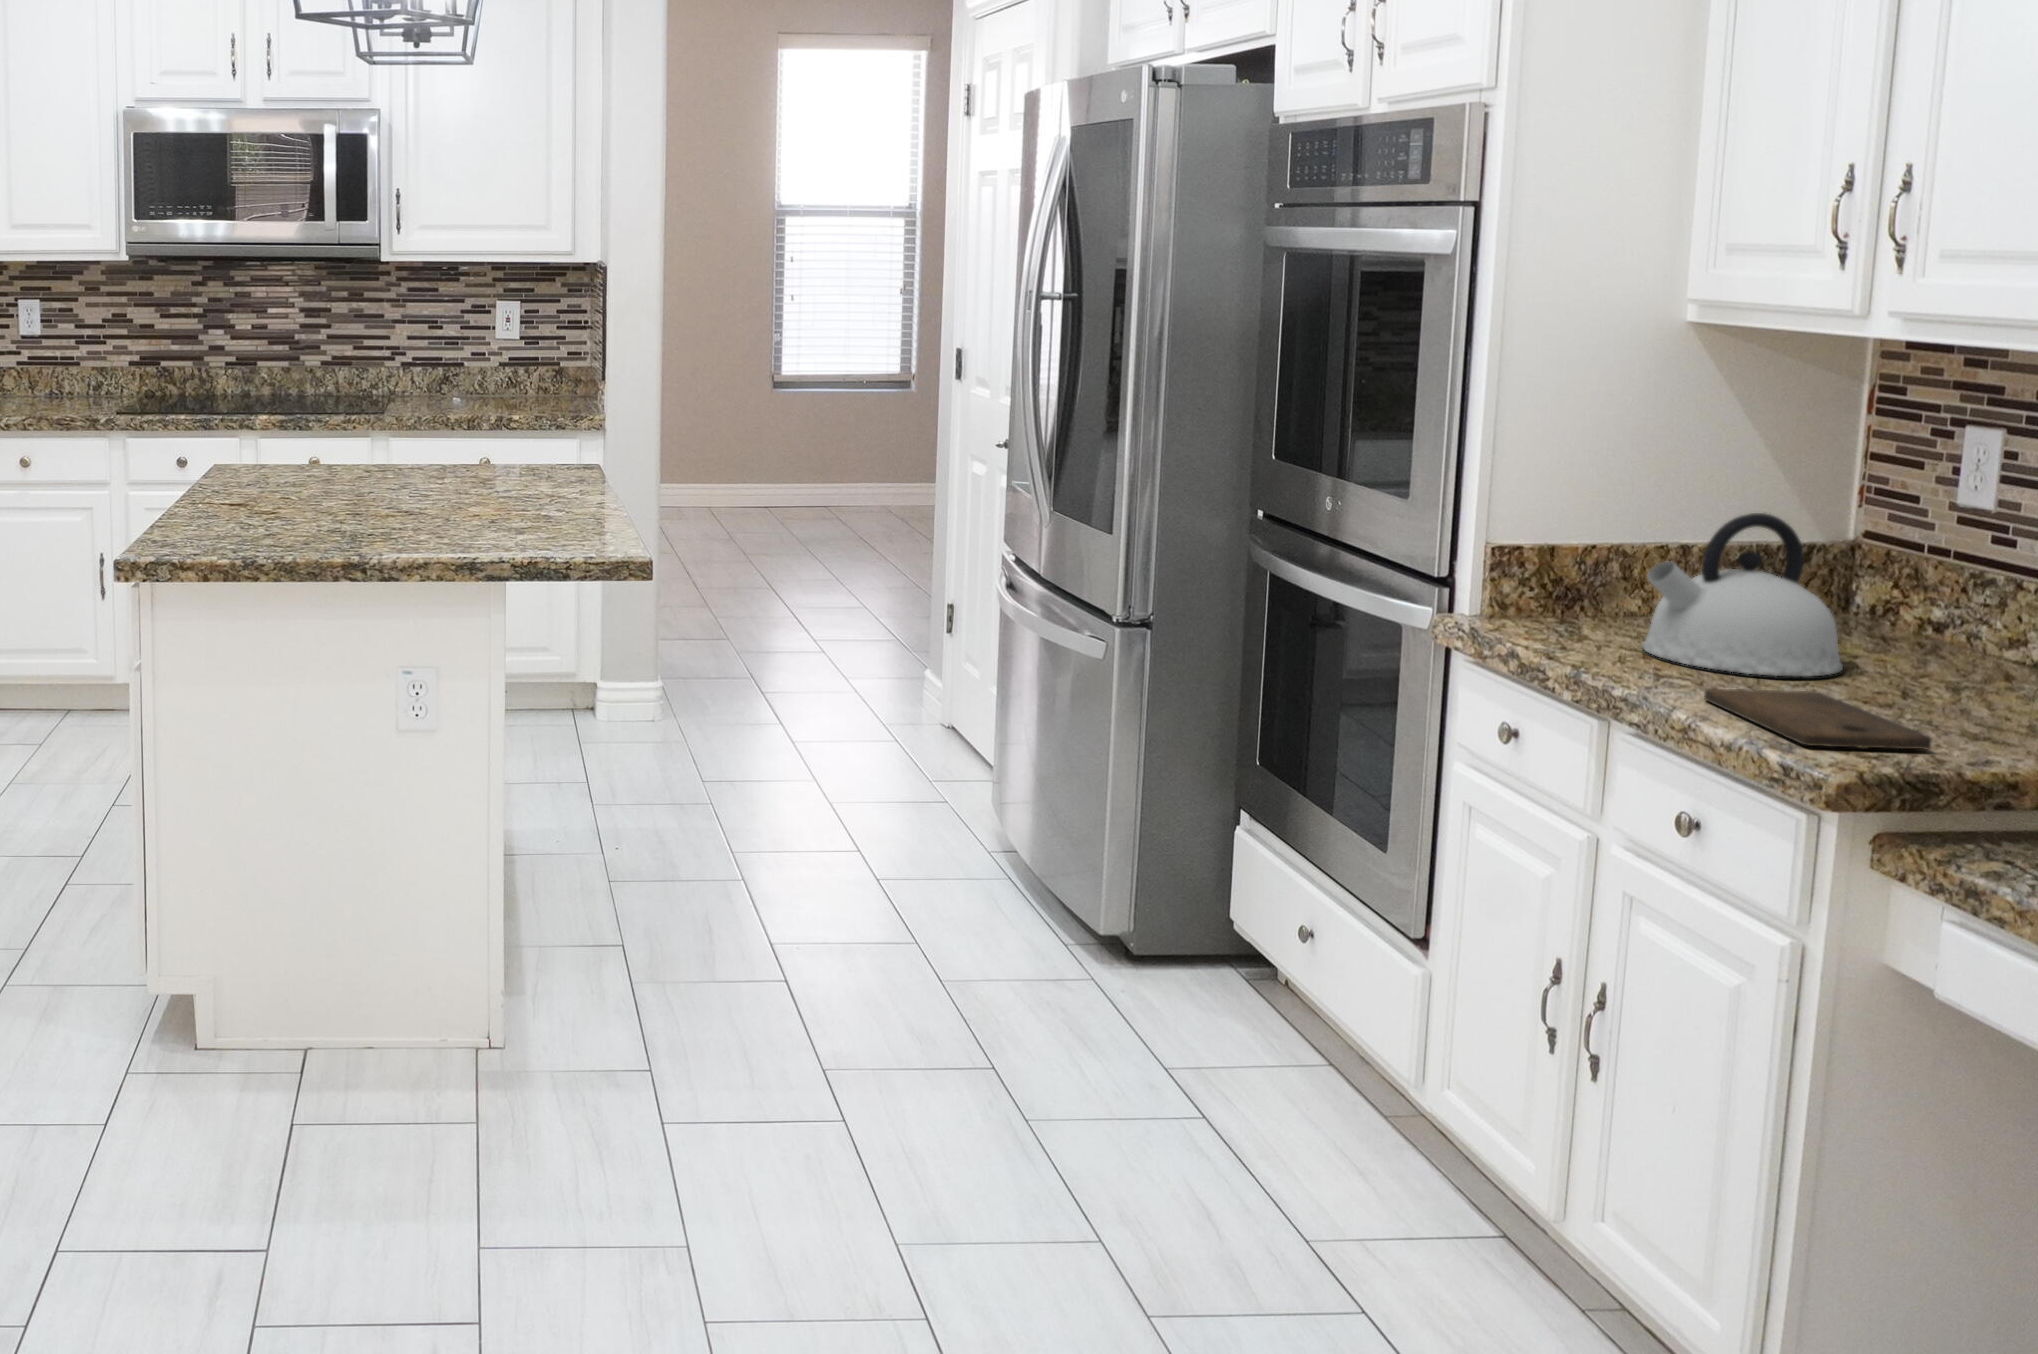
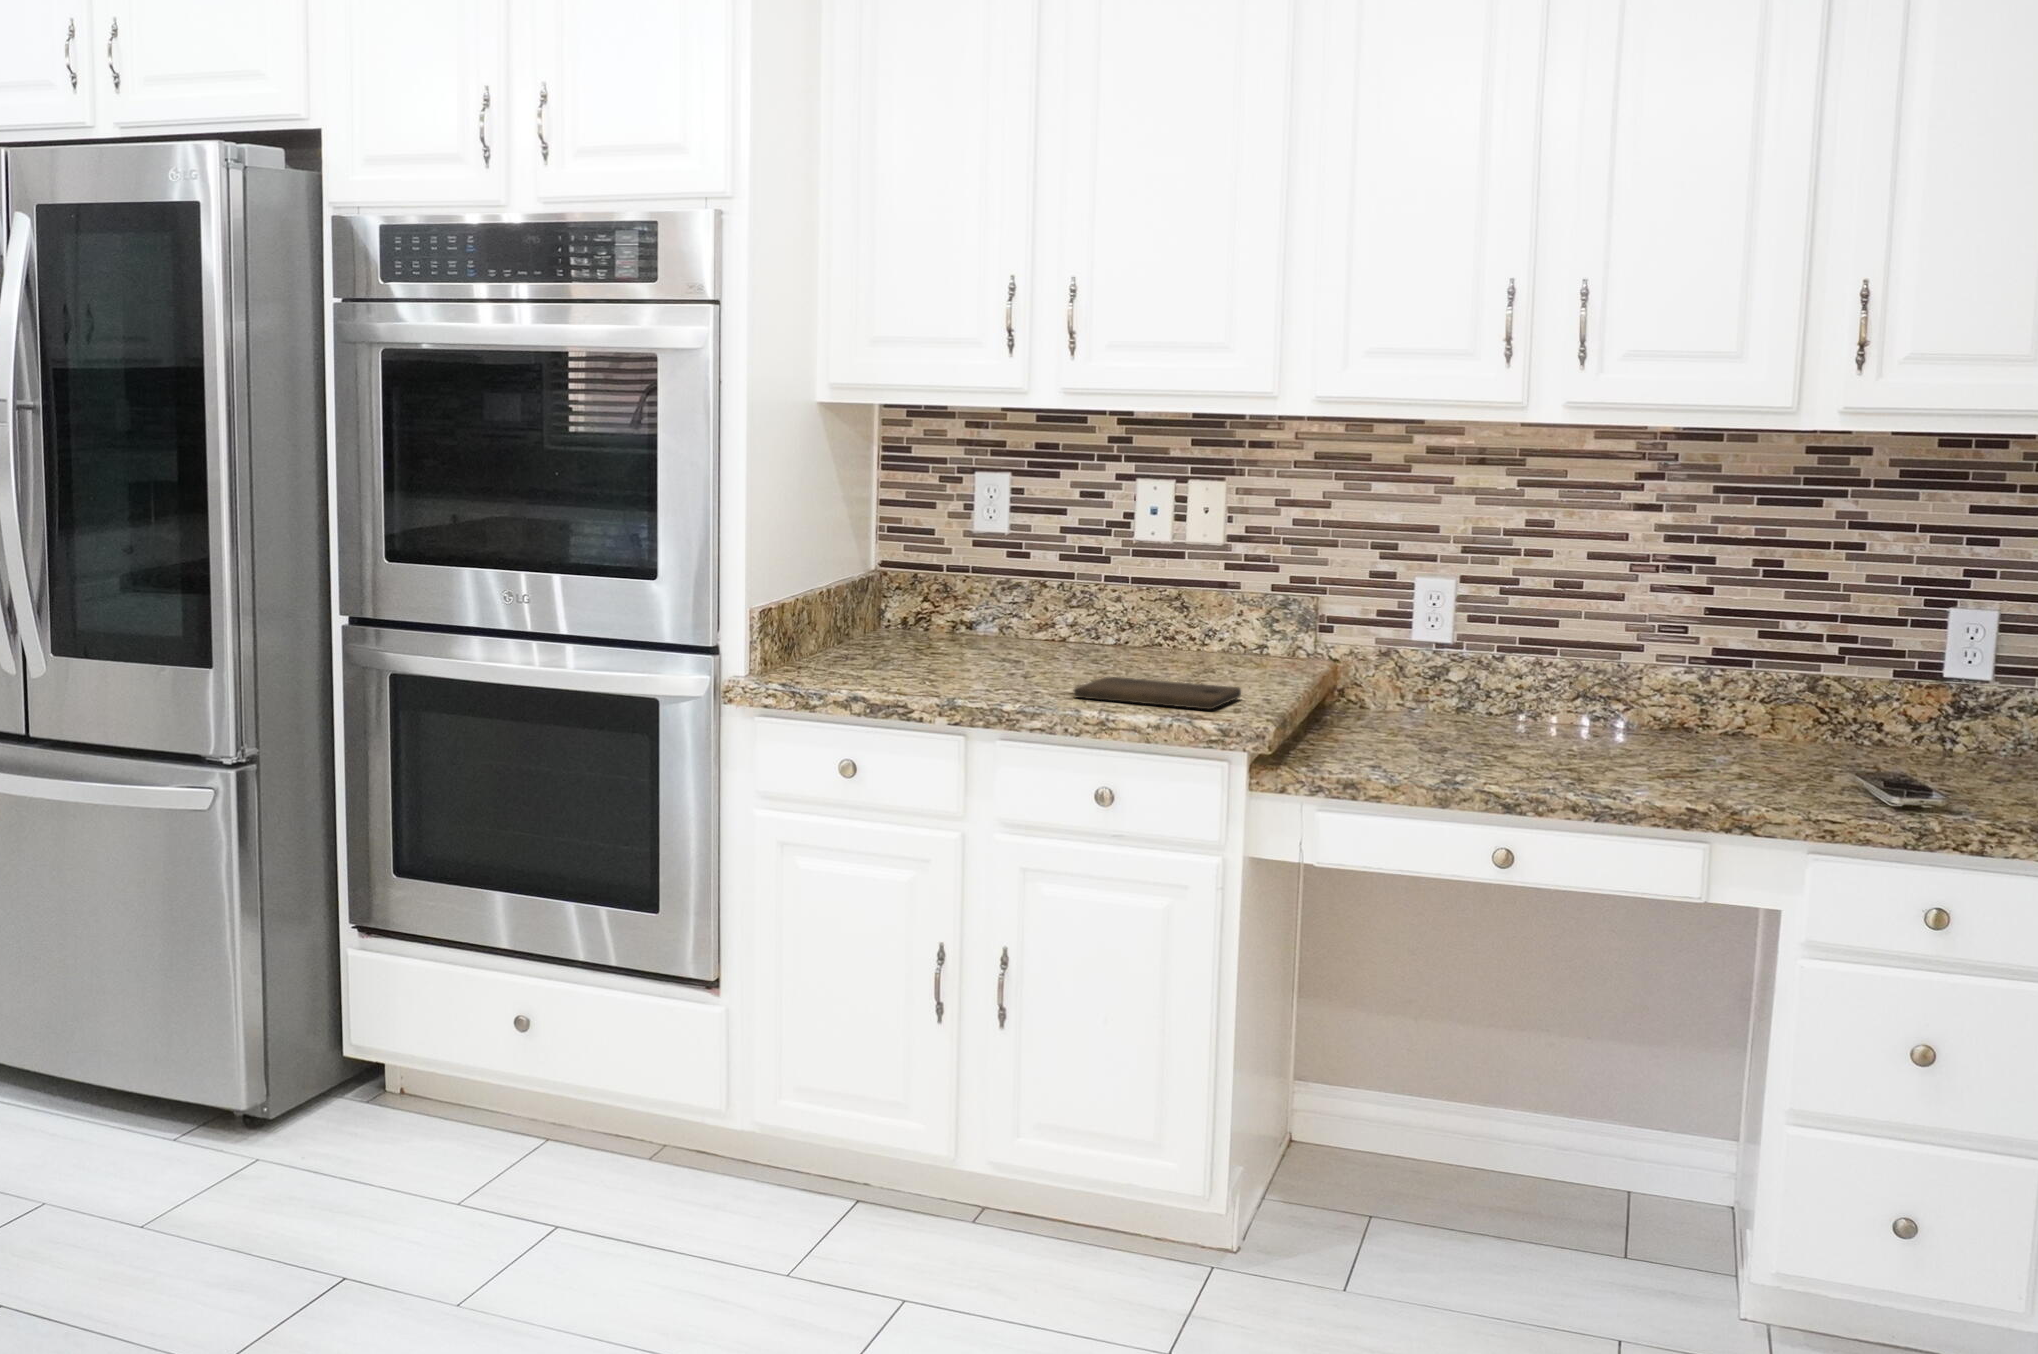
kettle: present [1642,513,1843,677] -> none [904,546,1046,679]

